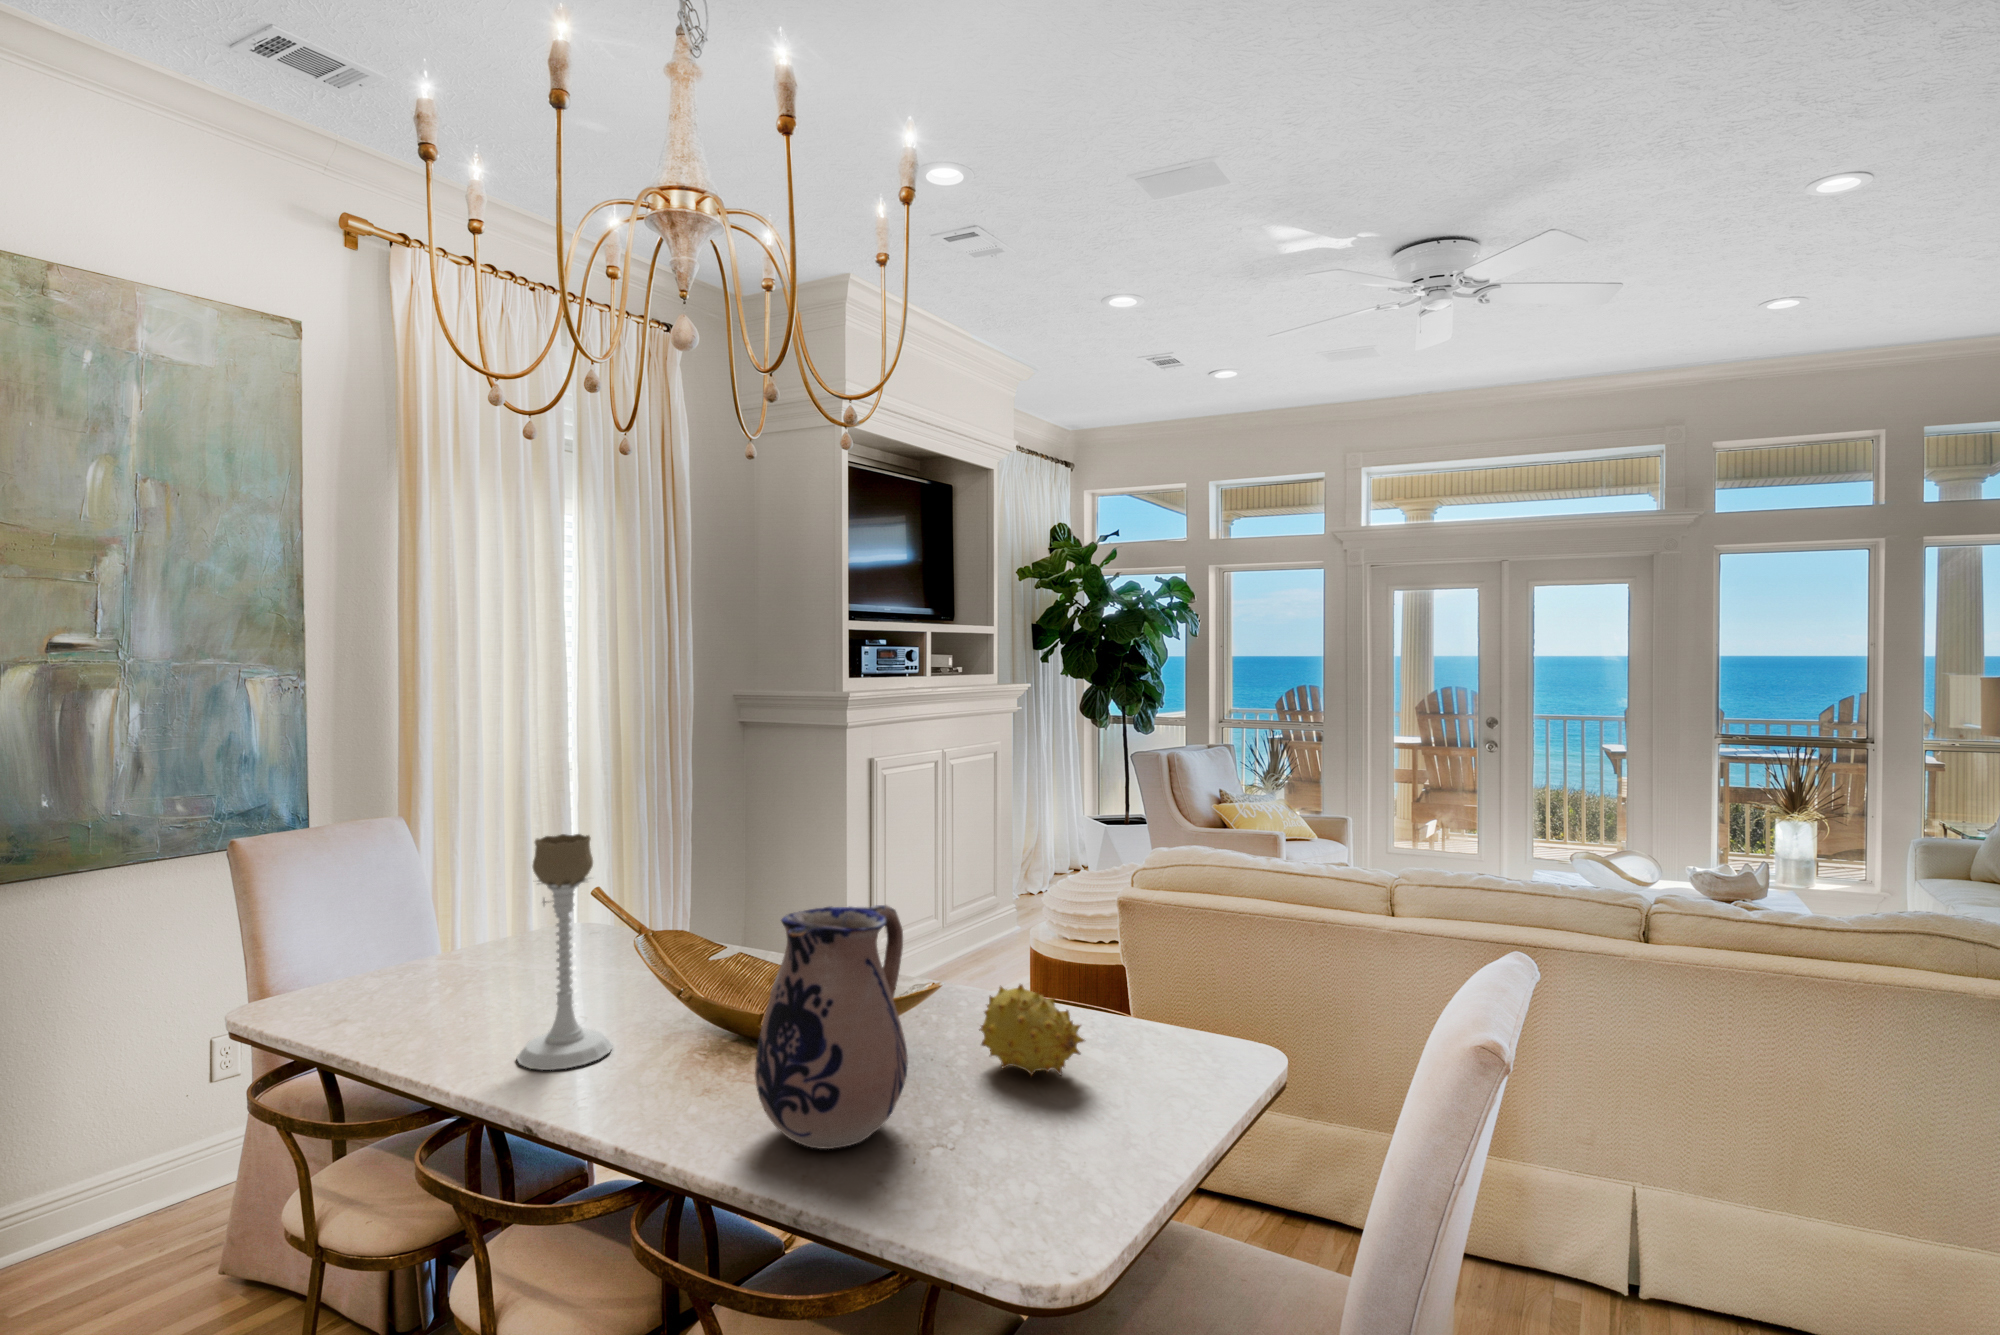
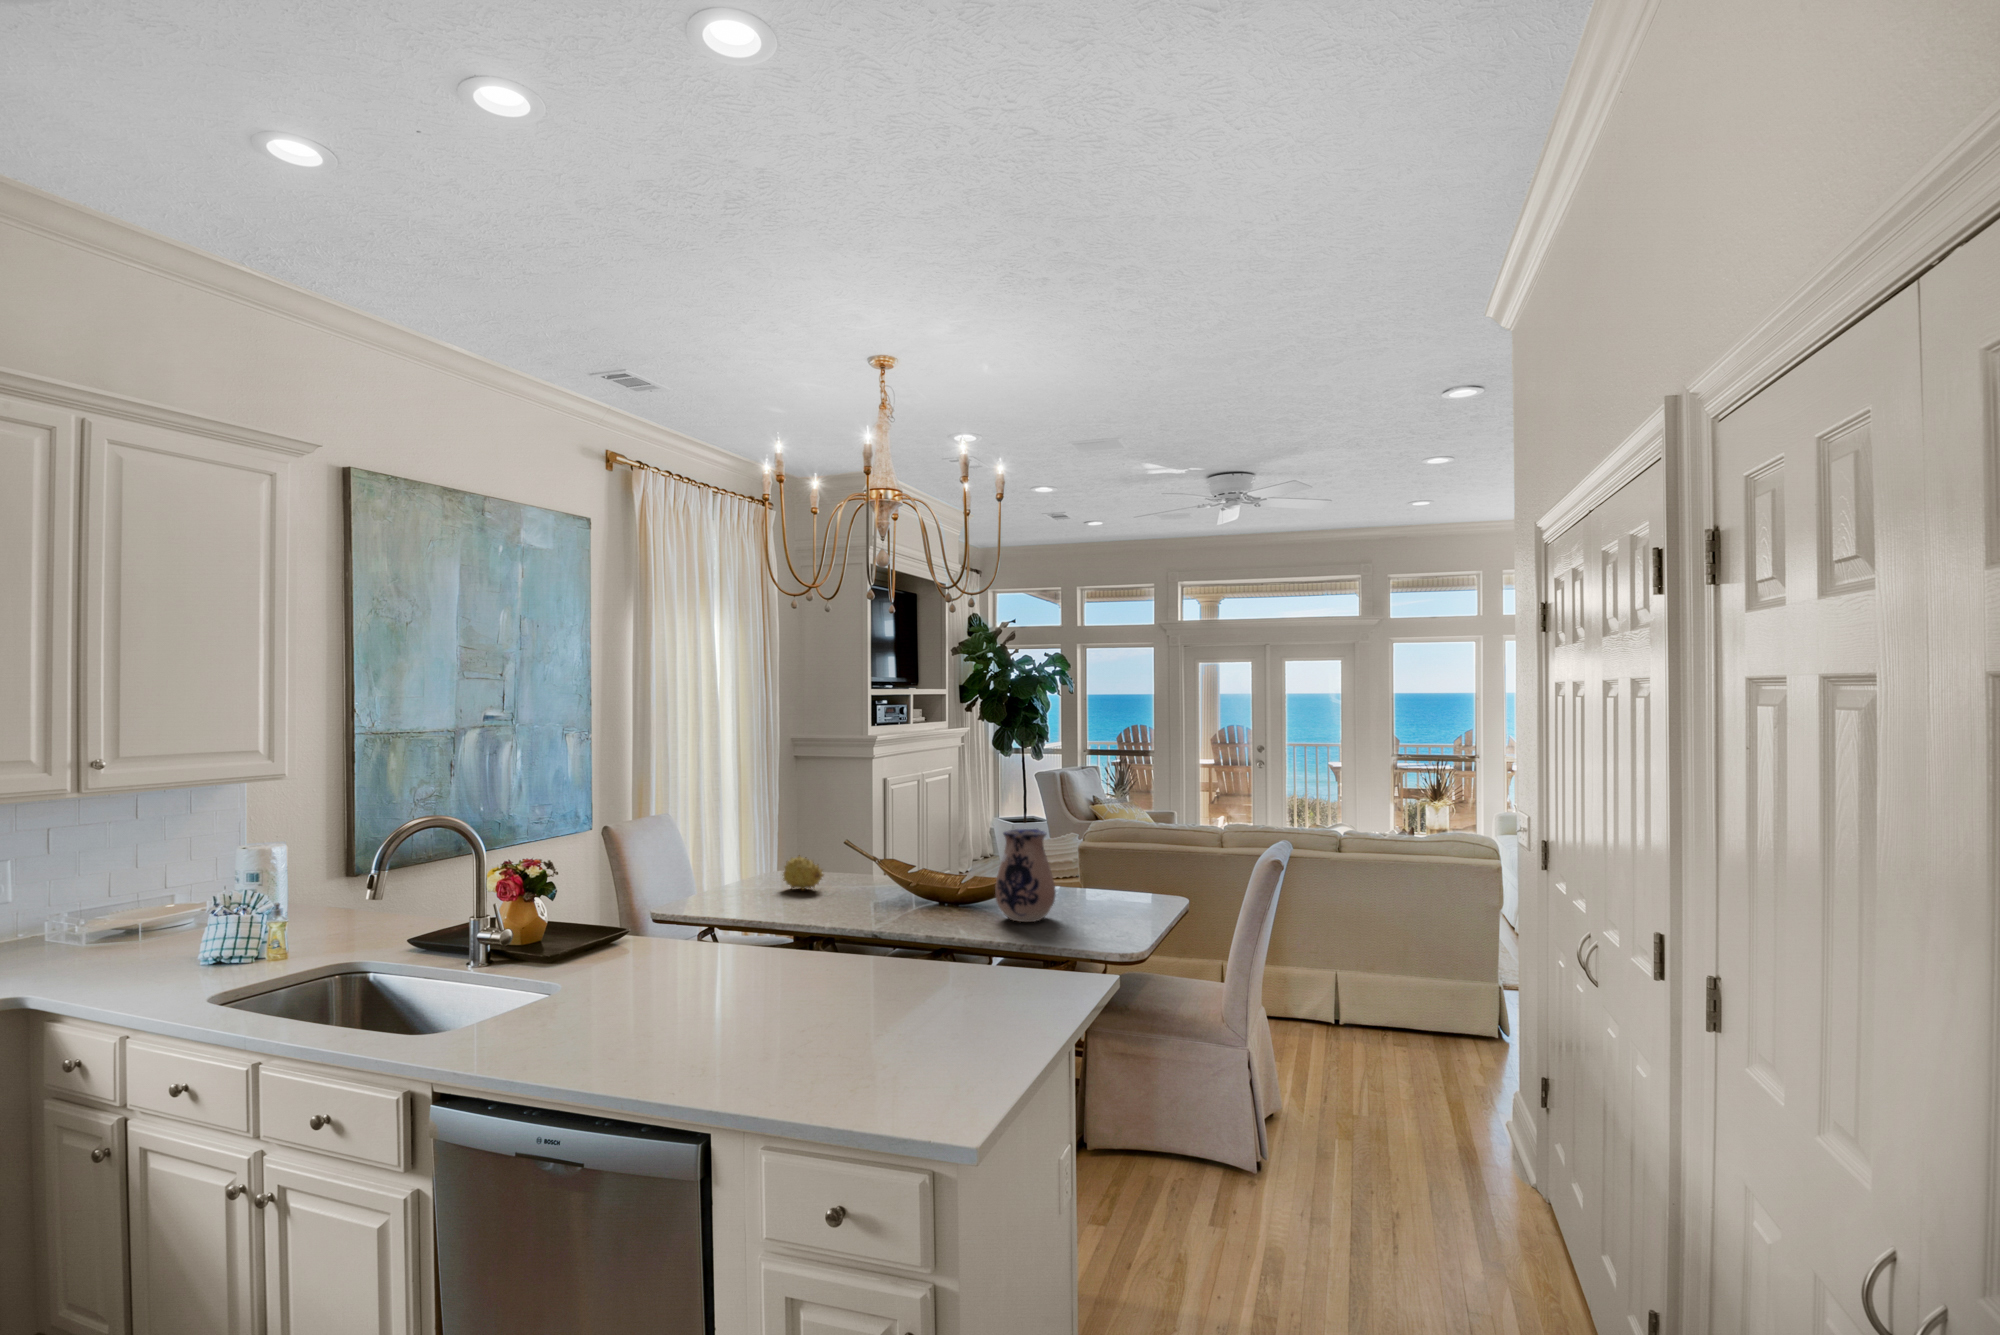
candle holder: present [517,834,613,1070] -> none [860,806,900,910]
fruit: present [980,984,1084,1076] -> present [783,855,823,890]

